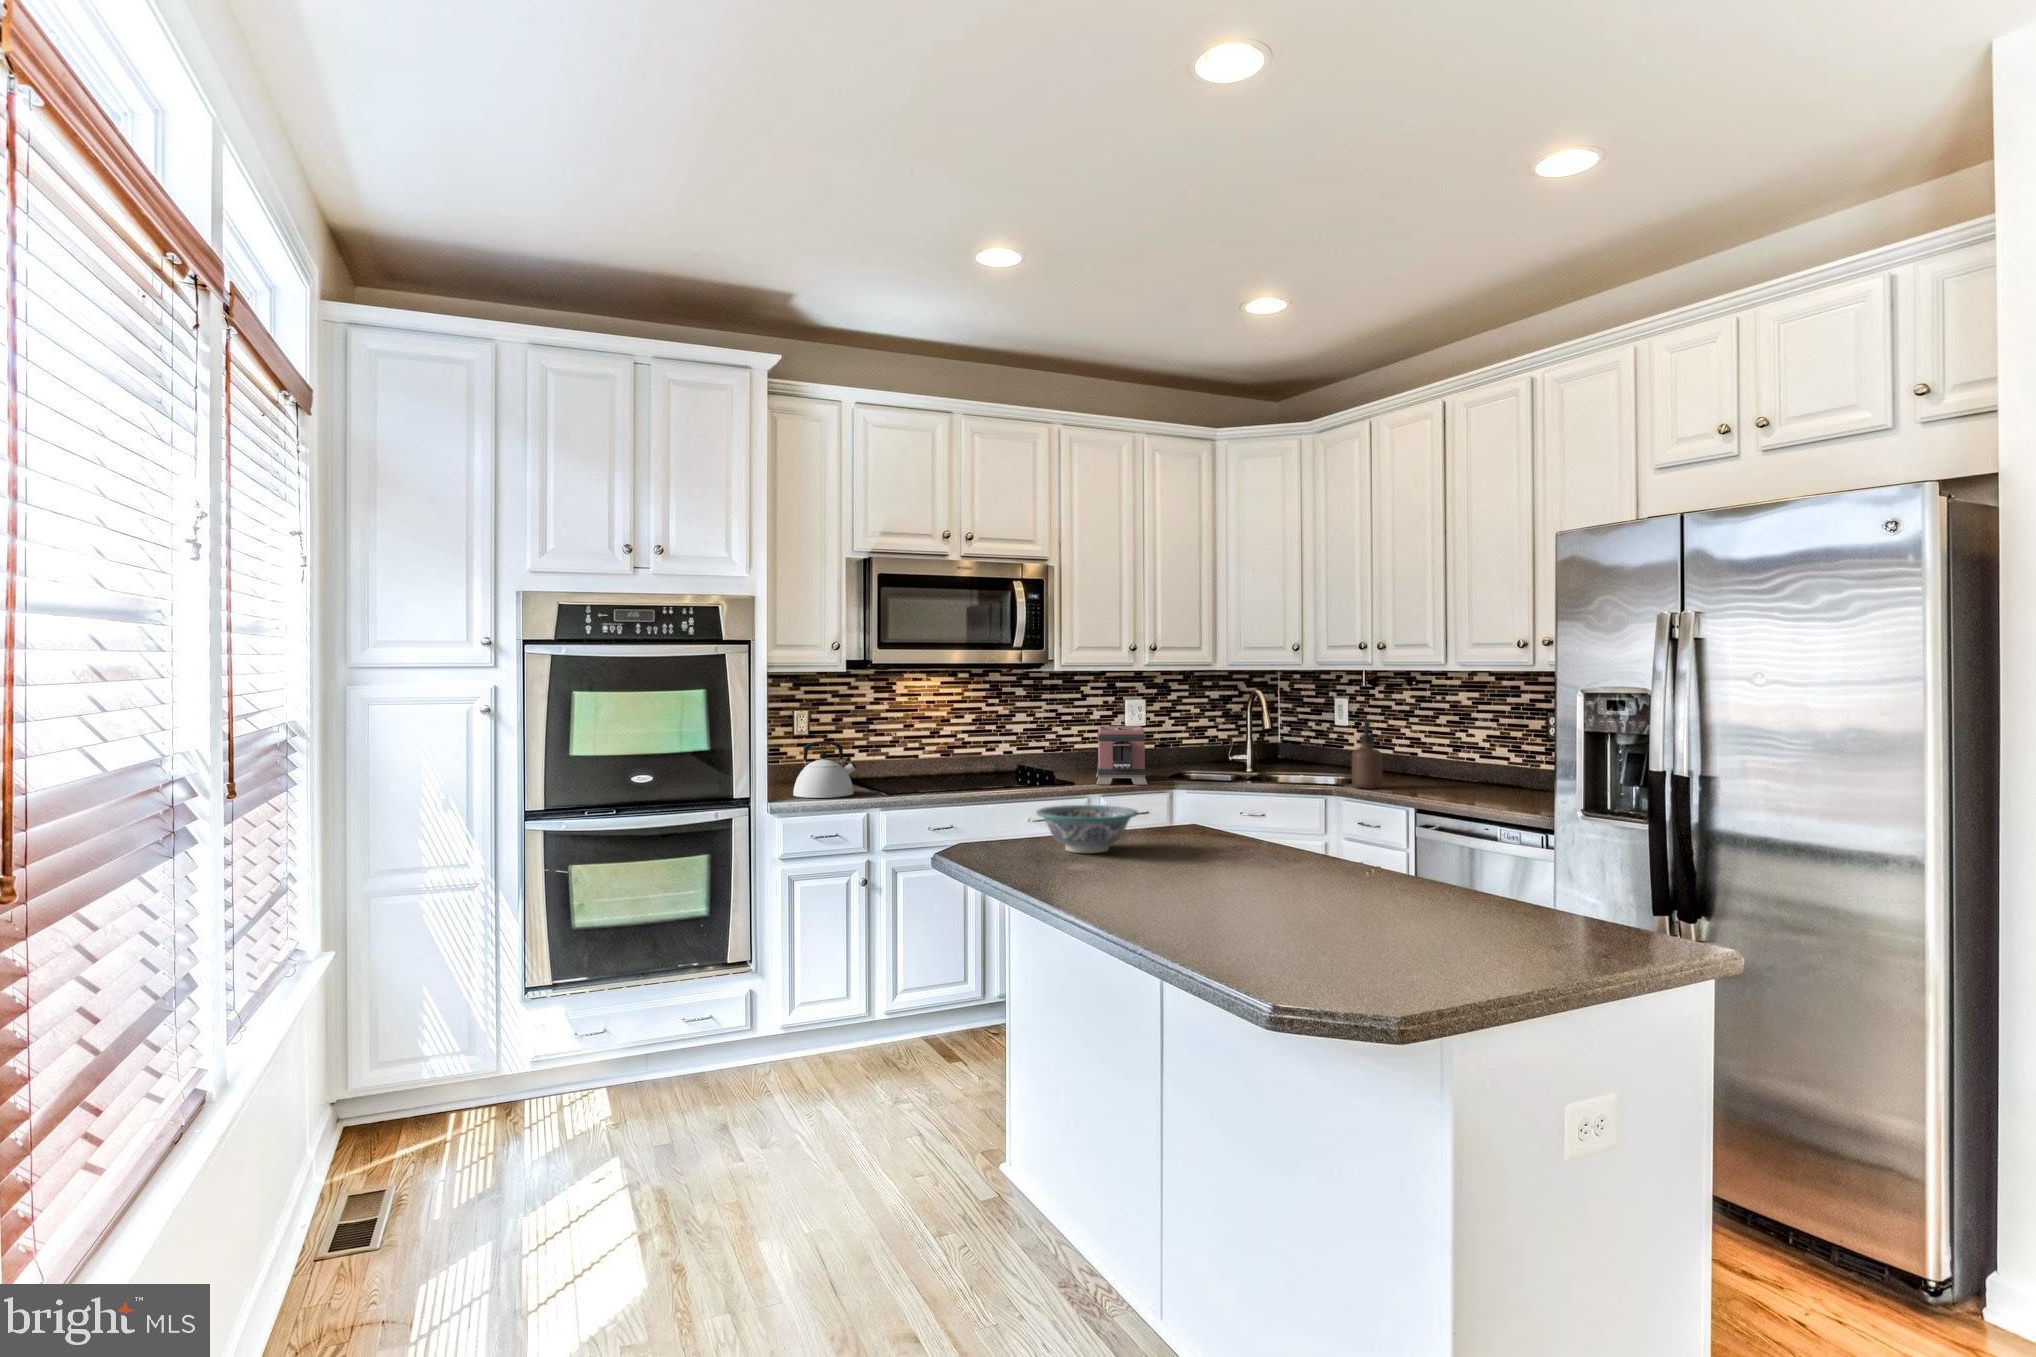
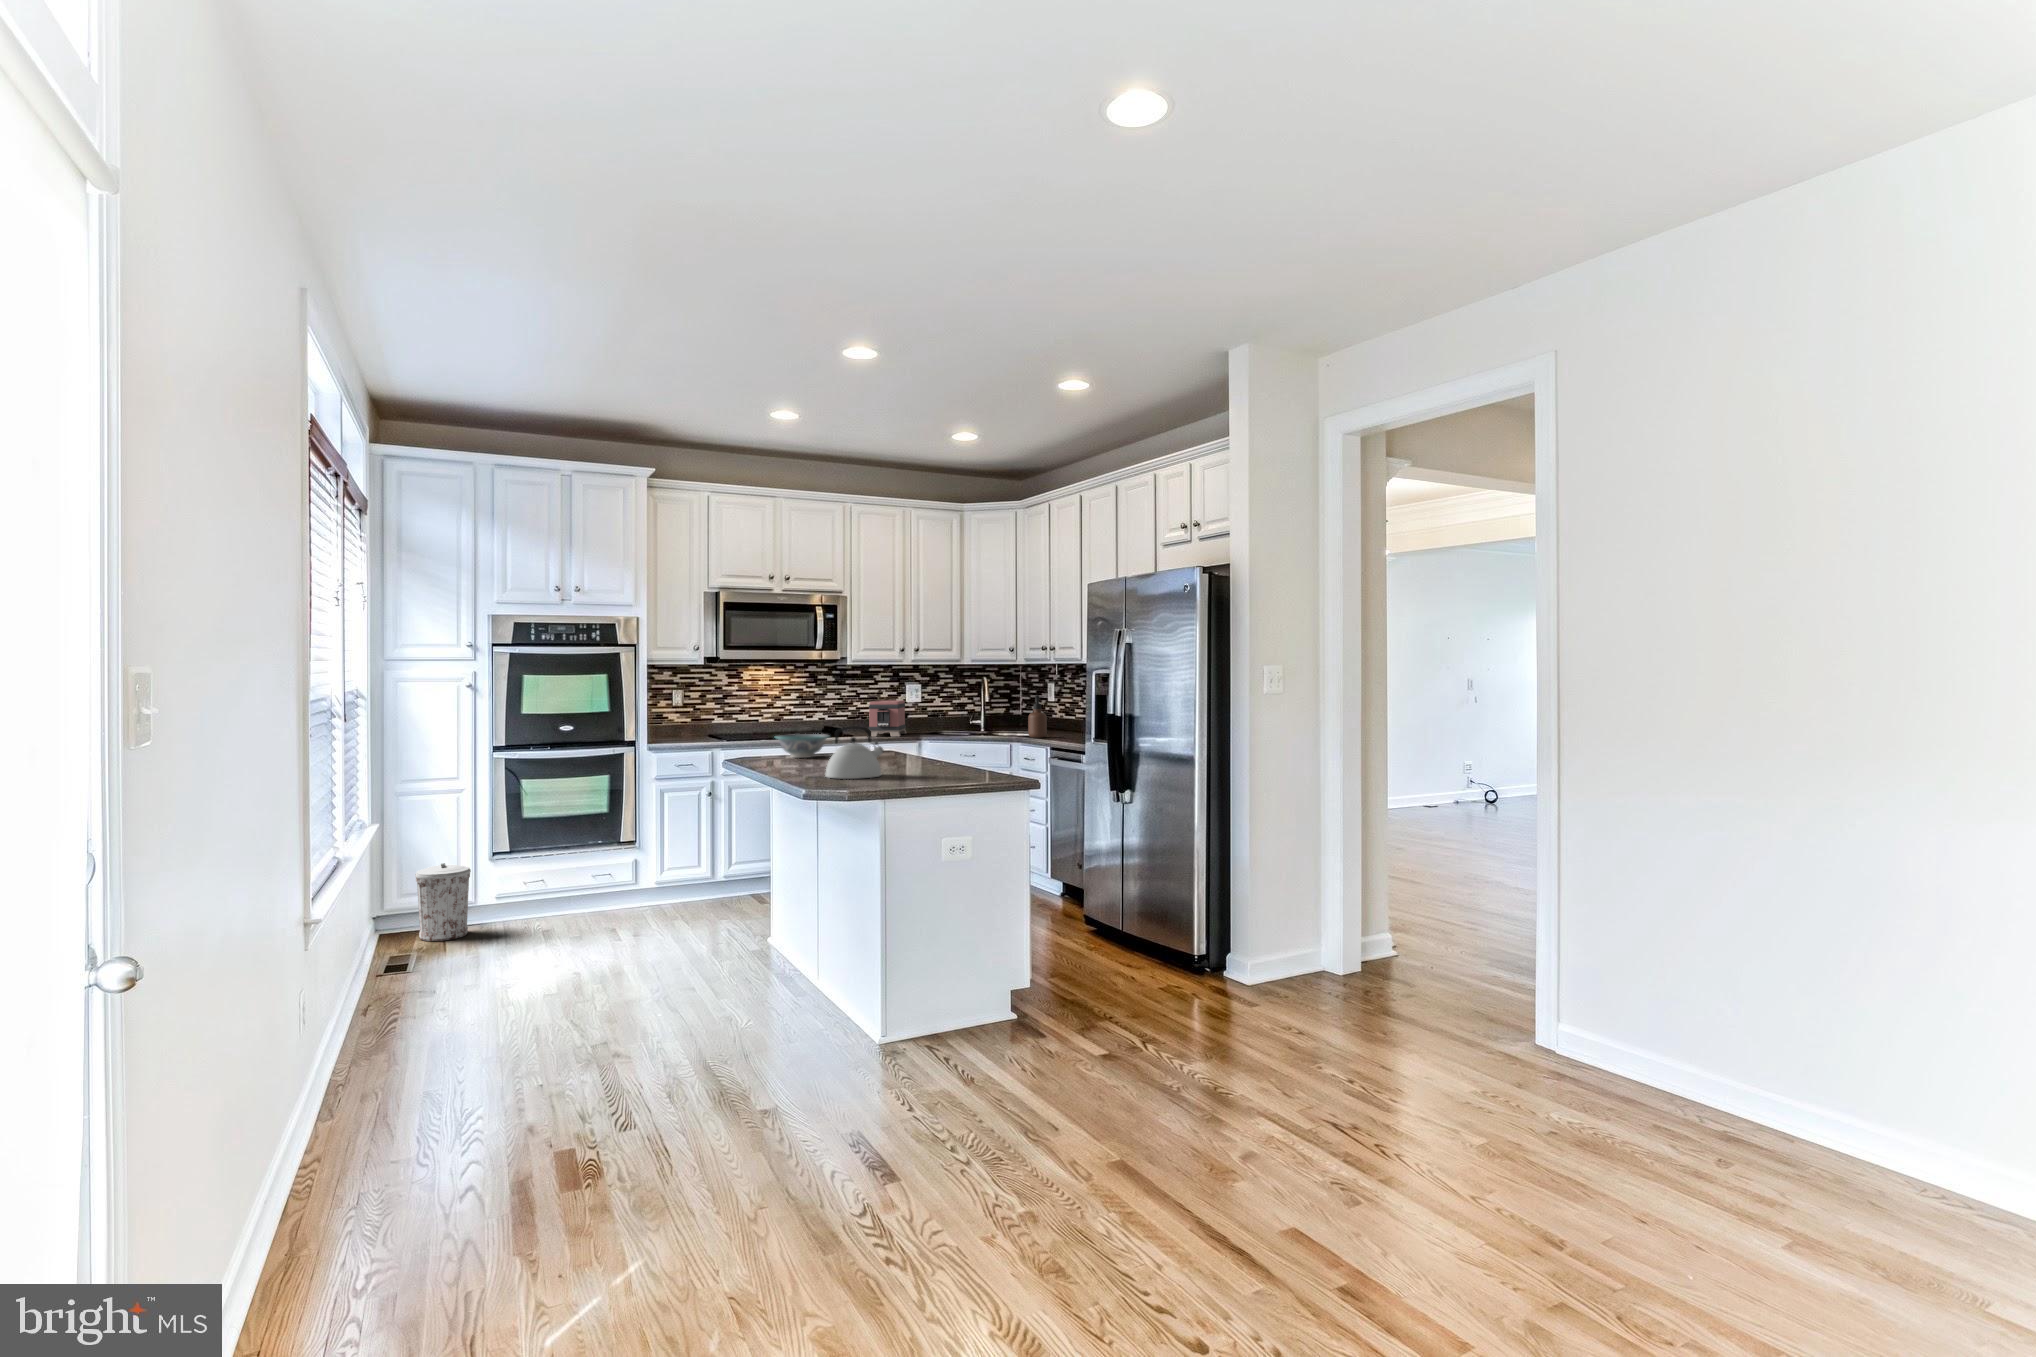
kettle: present [793,741,856,798] -> present [825,726,884,779]
trash can: none [394,1014,488,1155] -> present [415,863,471,941]

